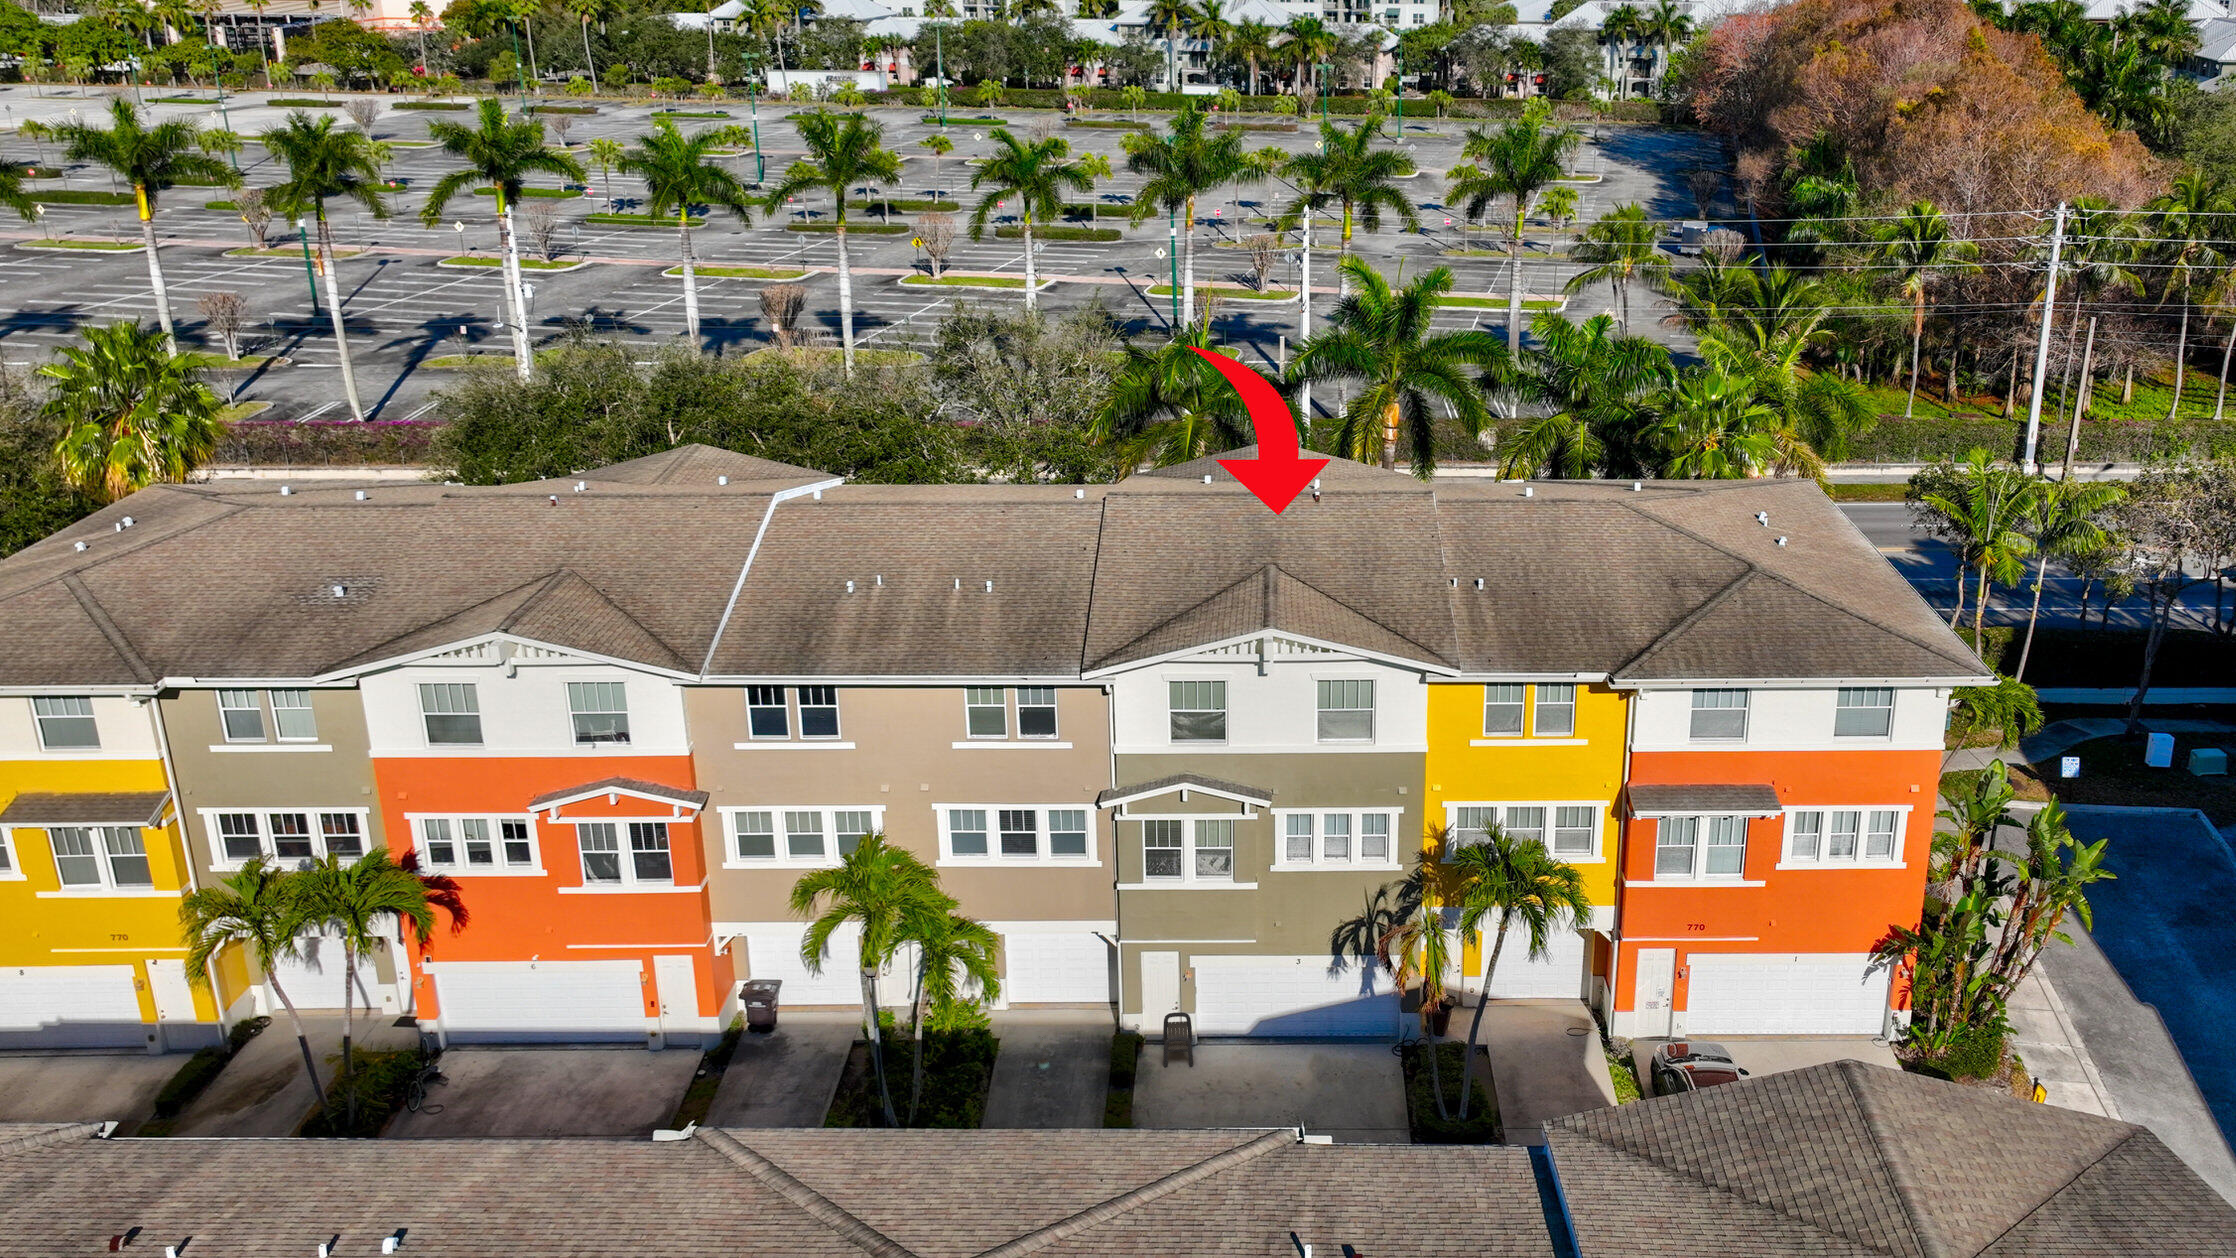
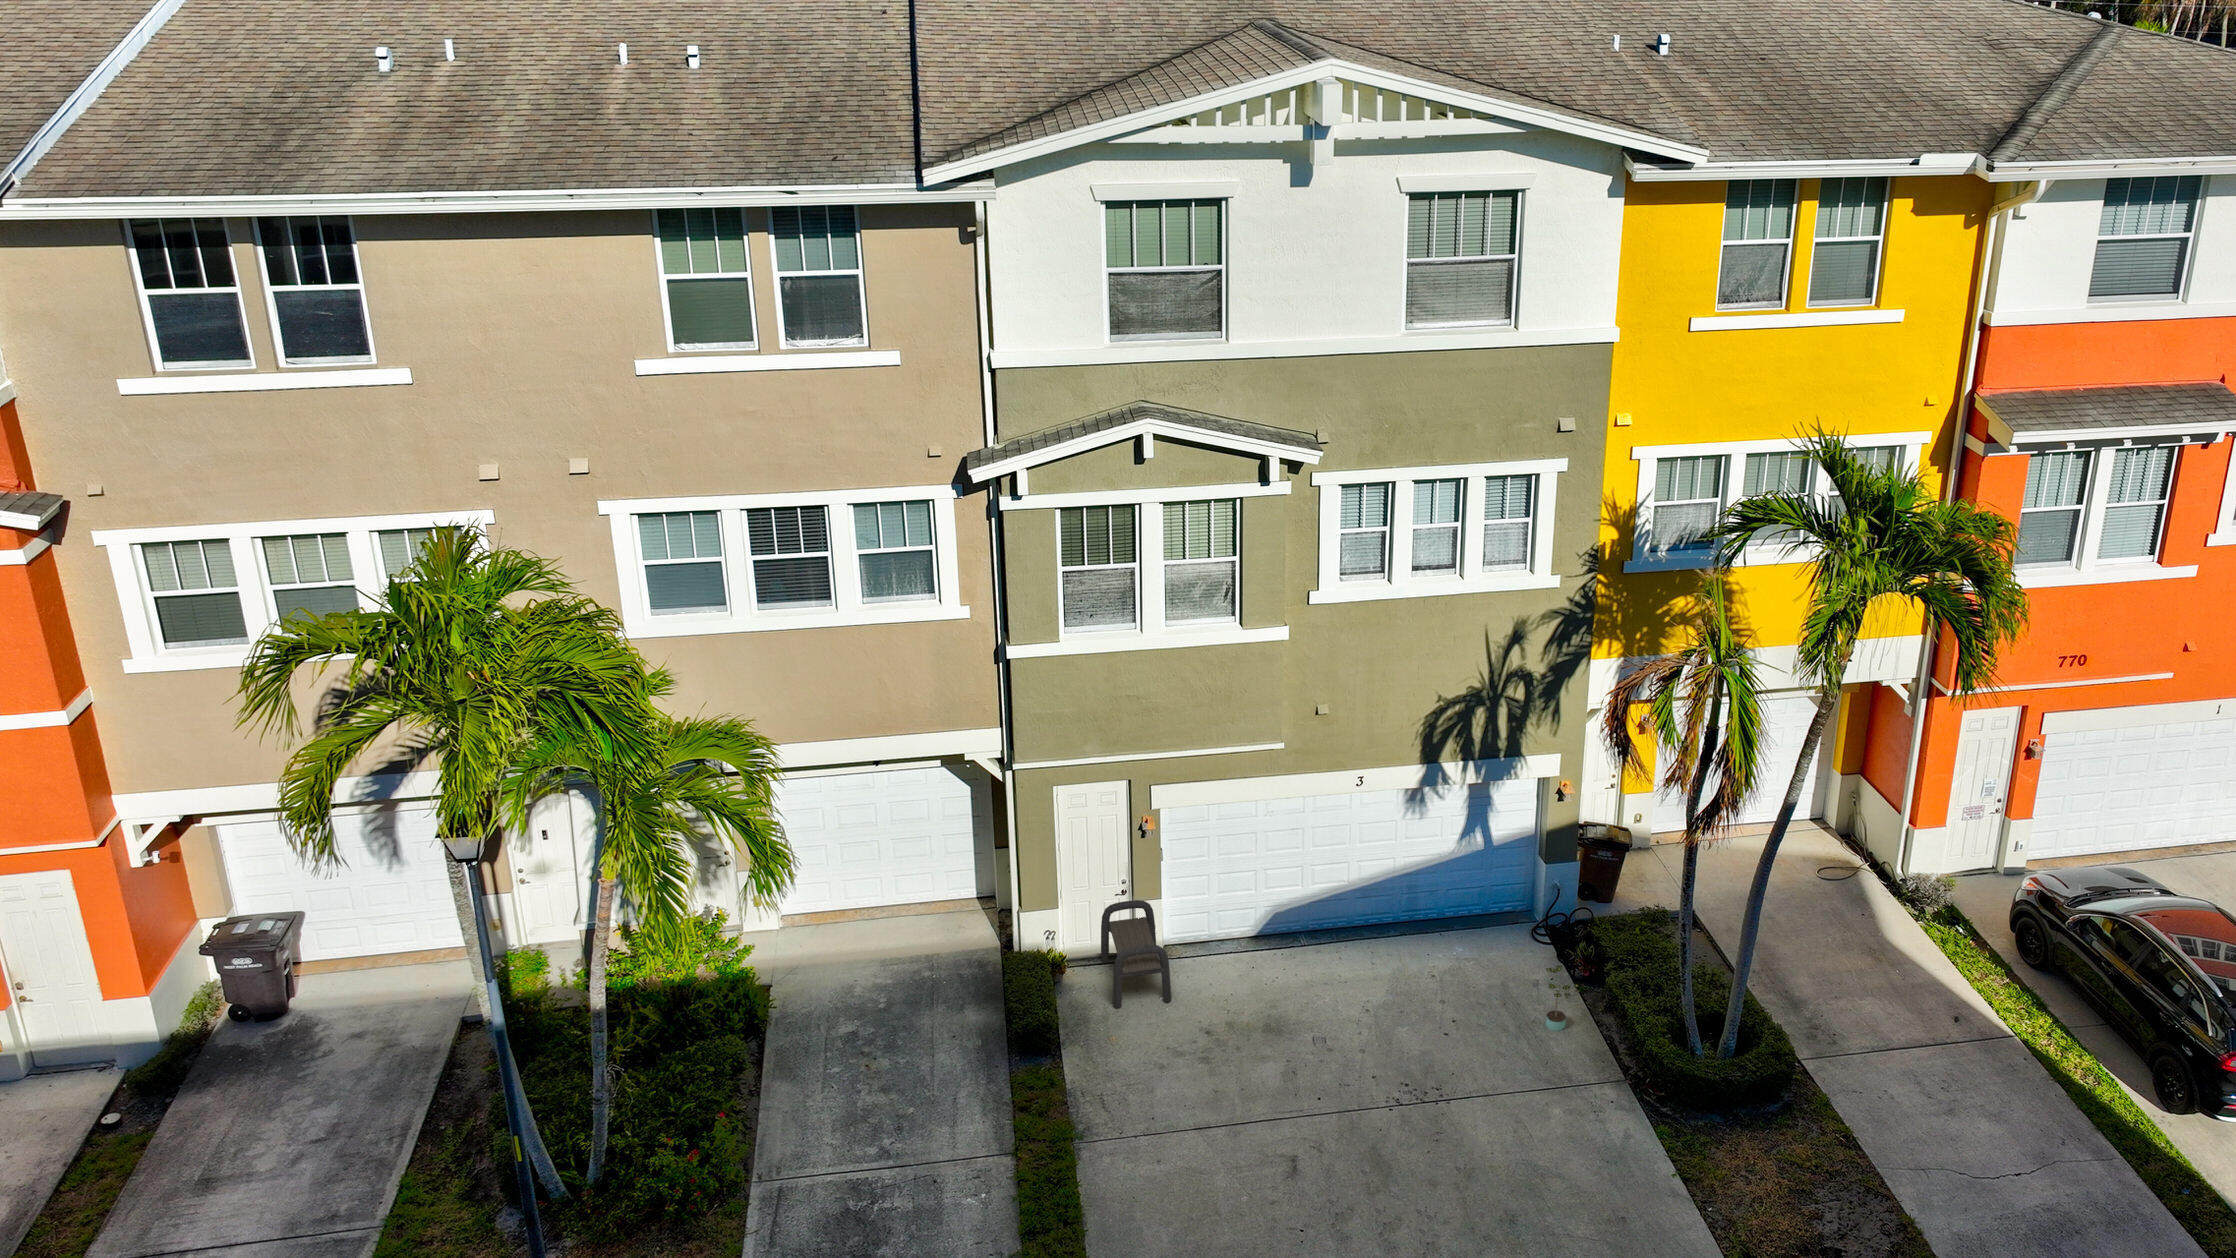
potted plant: present [1039,1048,1048,1069] -> present [1546,965,1580,1030]

